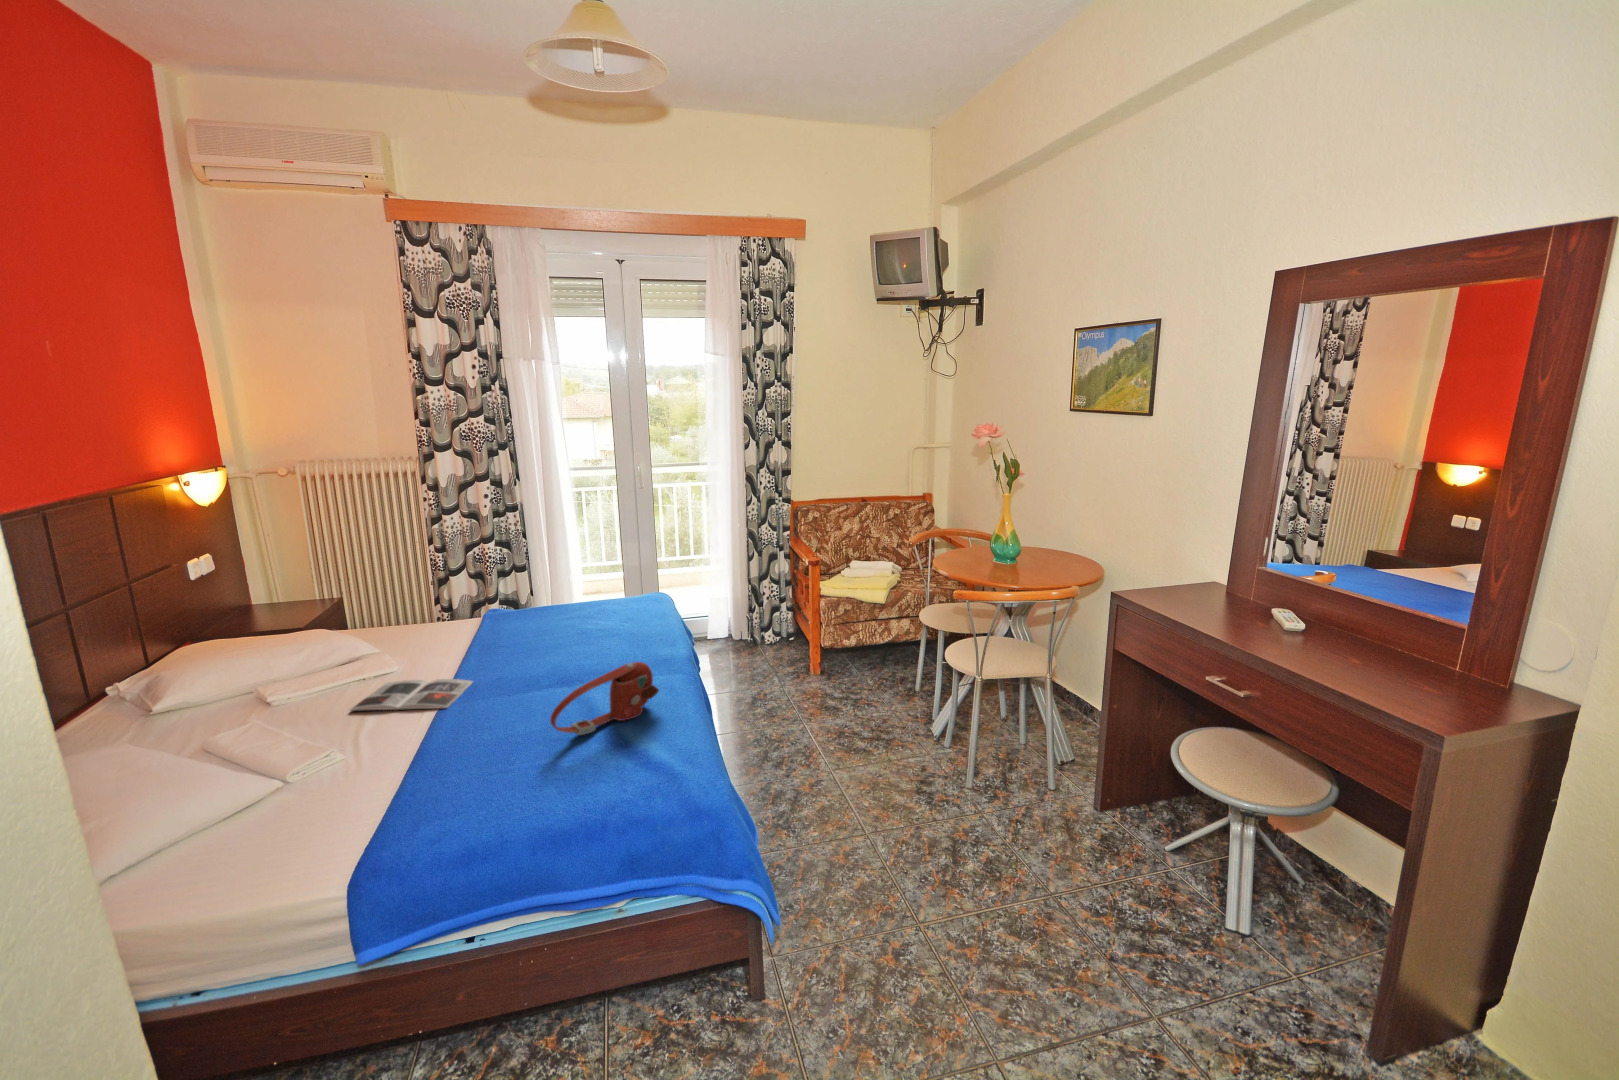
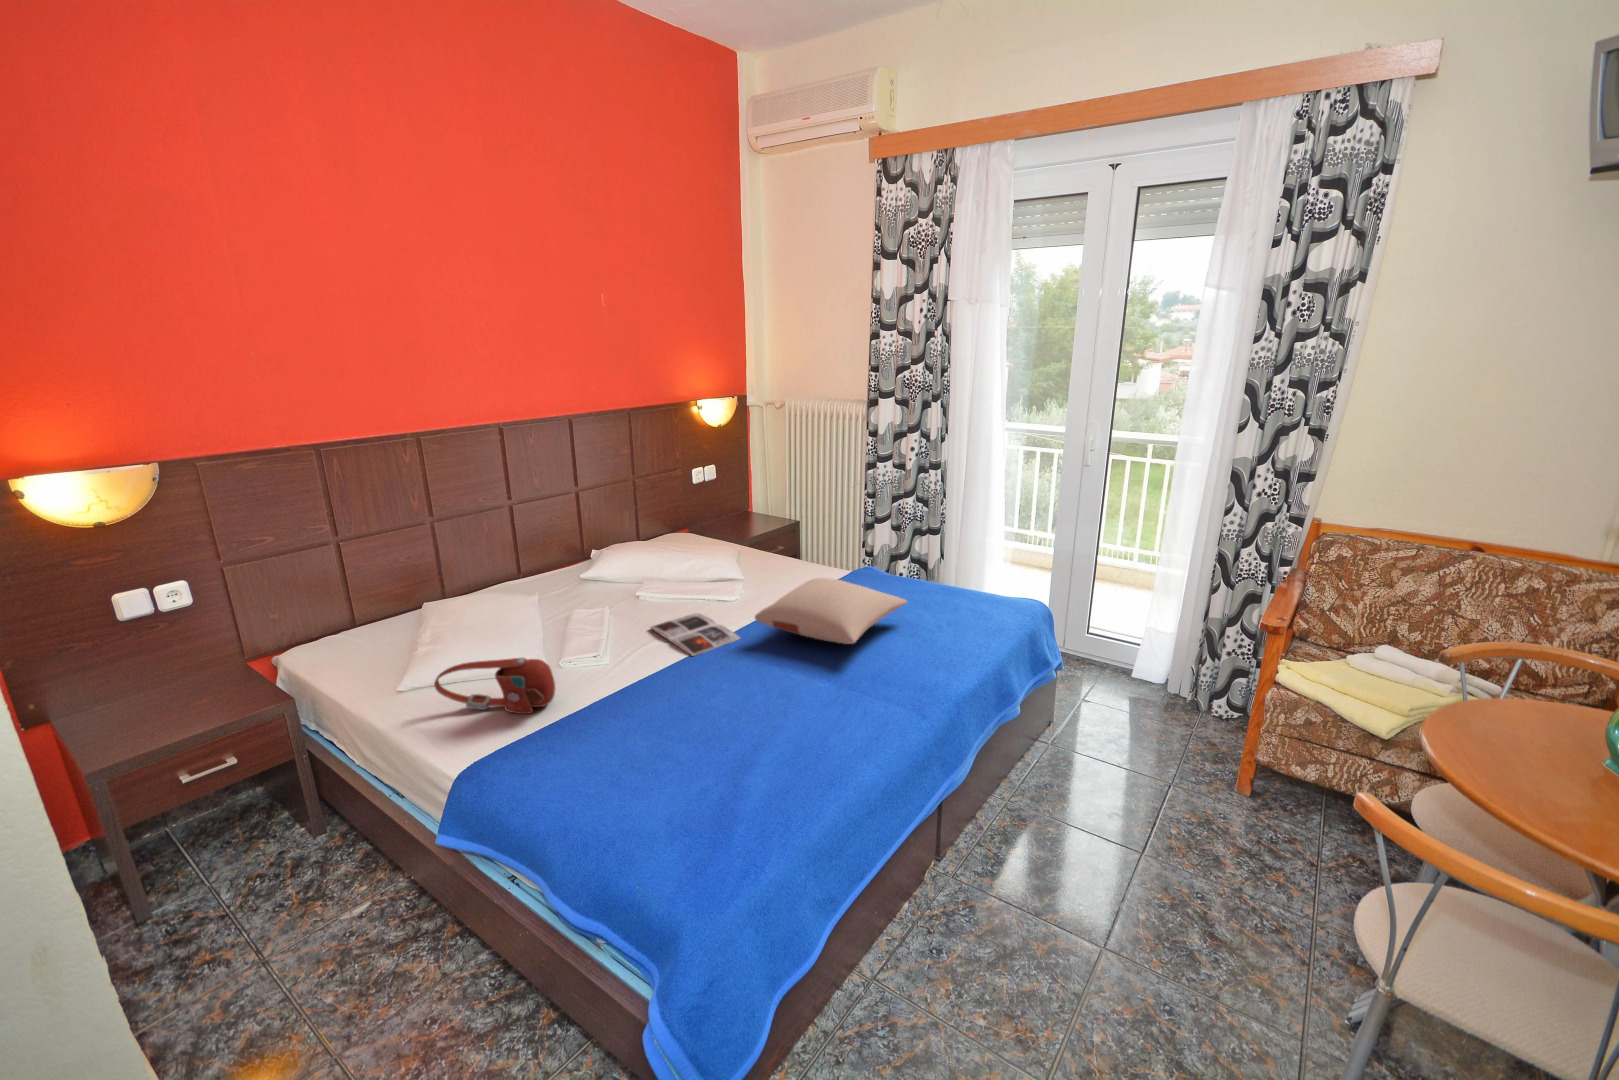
pillow: none [492,603,608,658] -> present [755,578,907,644]
handbag: present [550,662,659,735] -> present [434,658,555,714]

